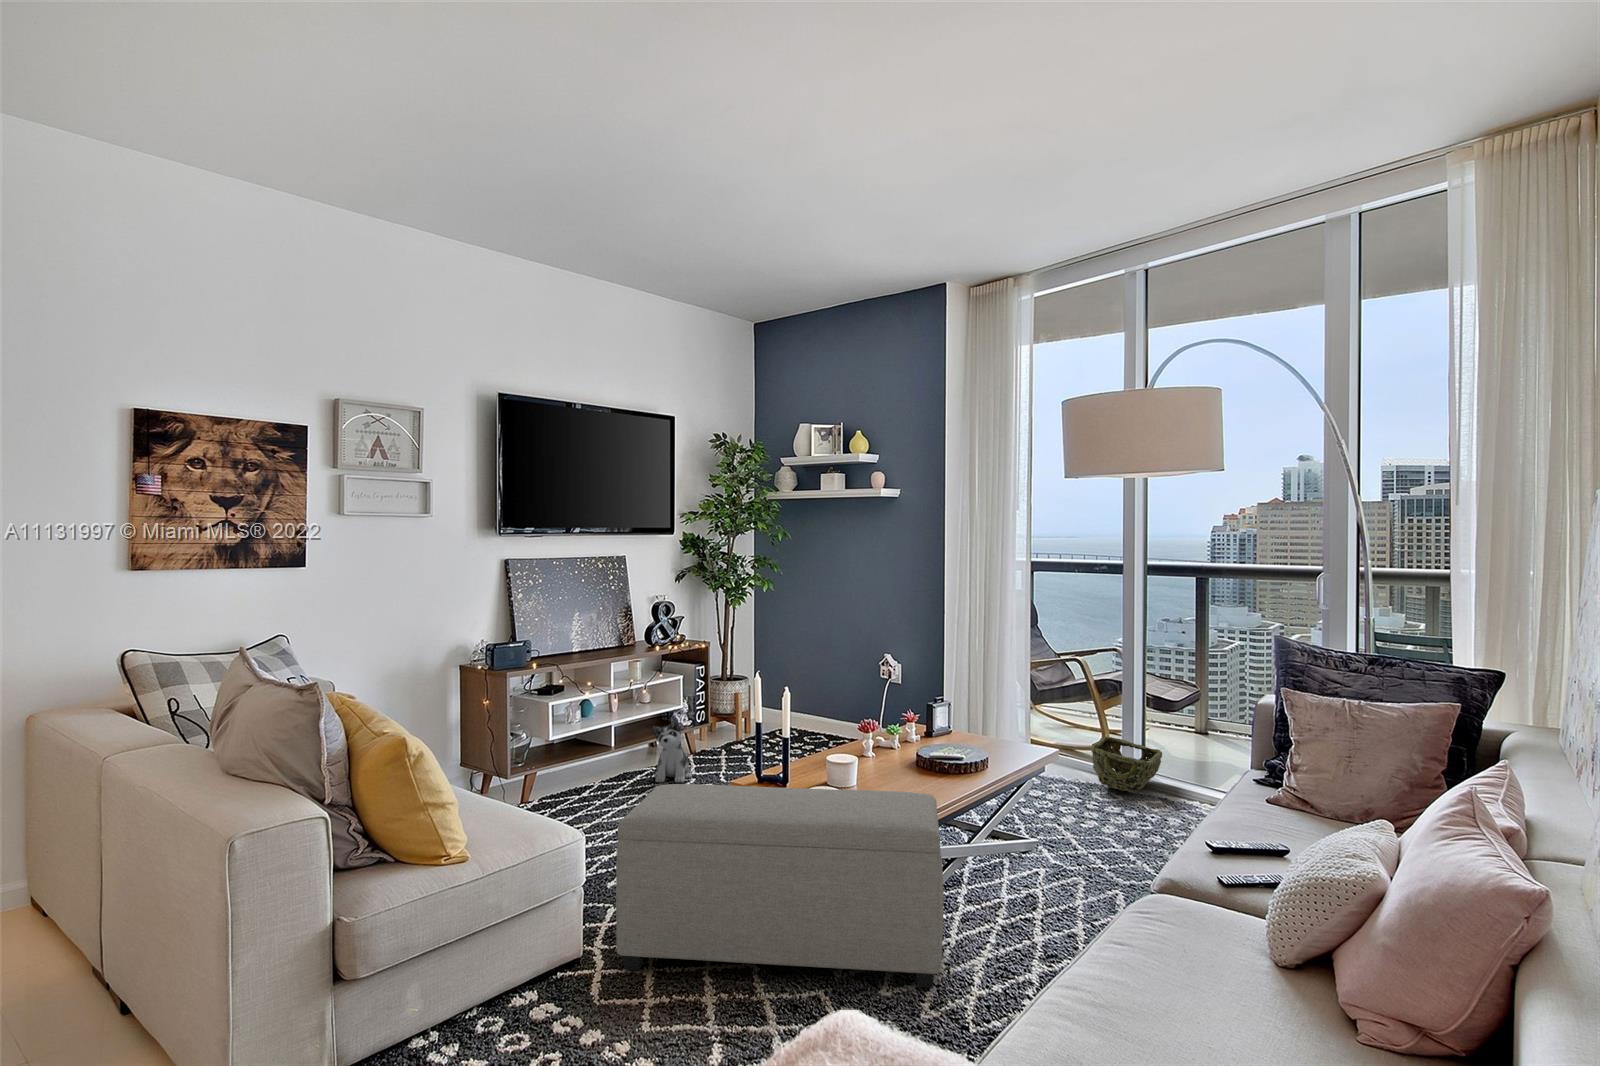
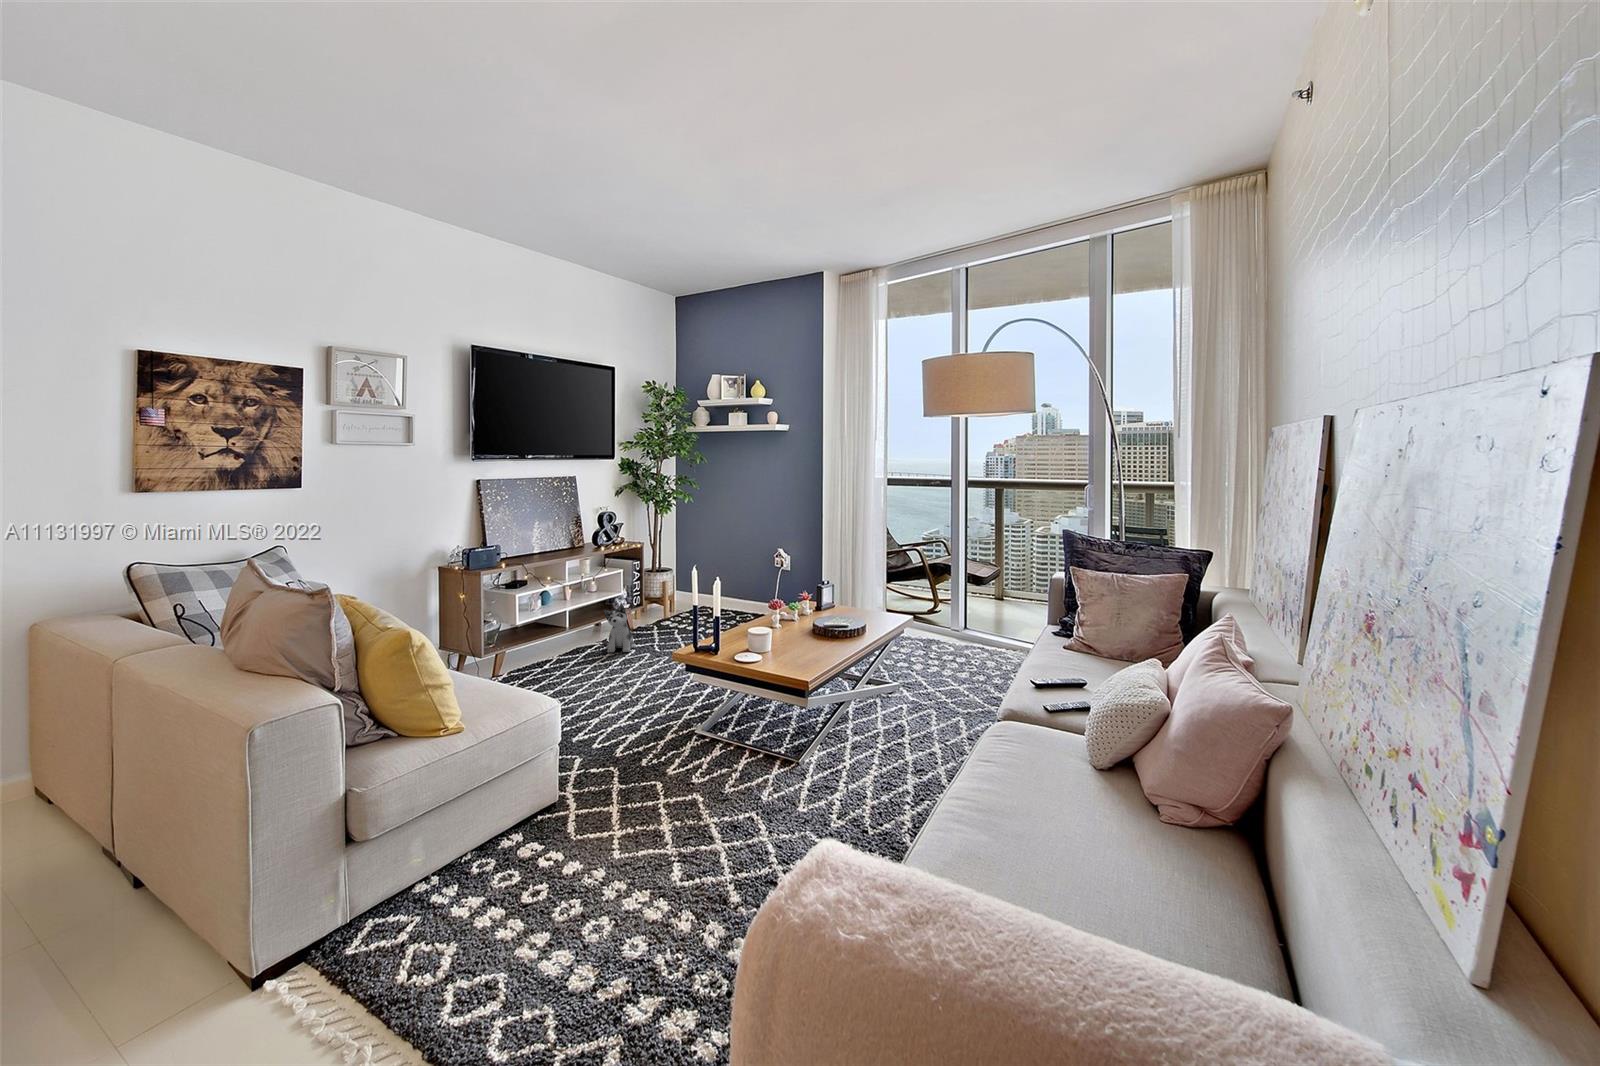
woven basket: present [1091,737,1162,793] -> none [930,606,978,646]
ottoman: present [616,784,943,988] -> none [586,659,843,807]

